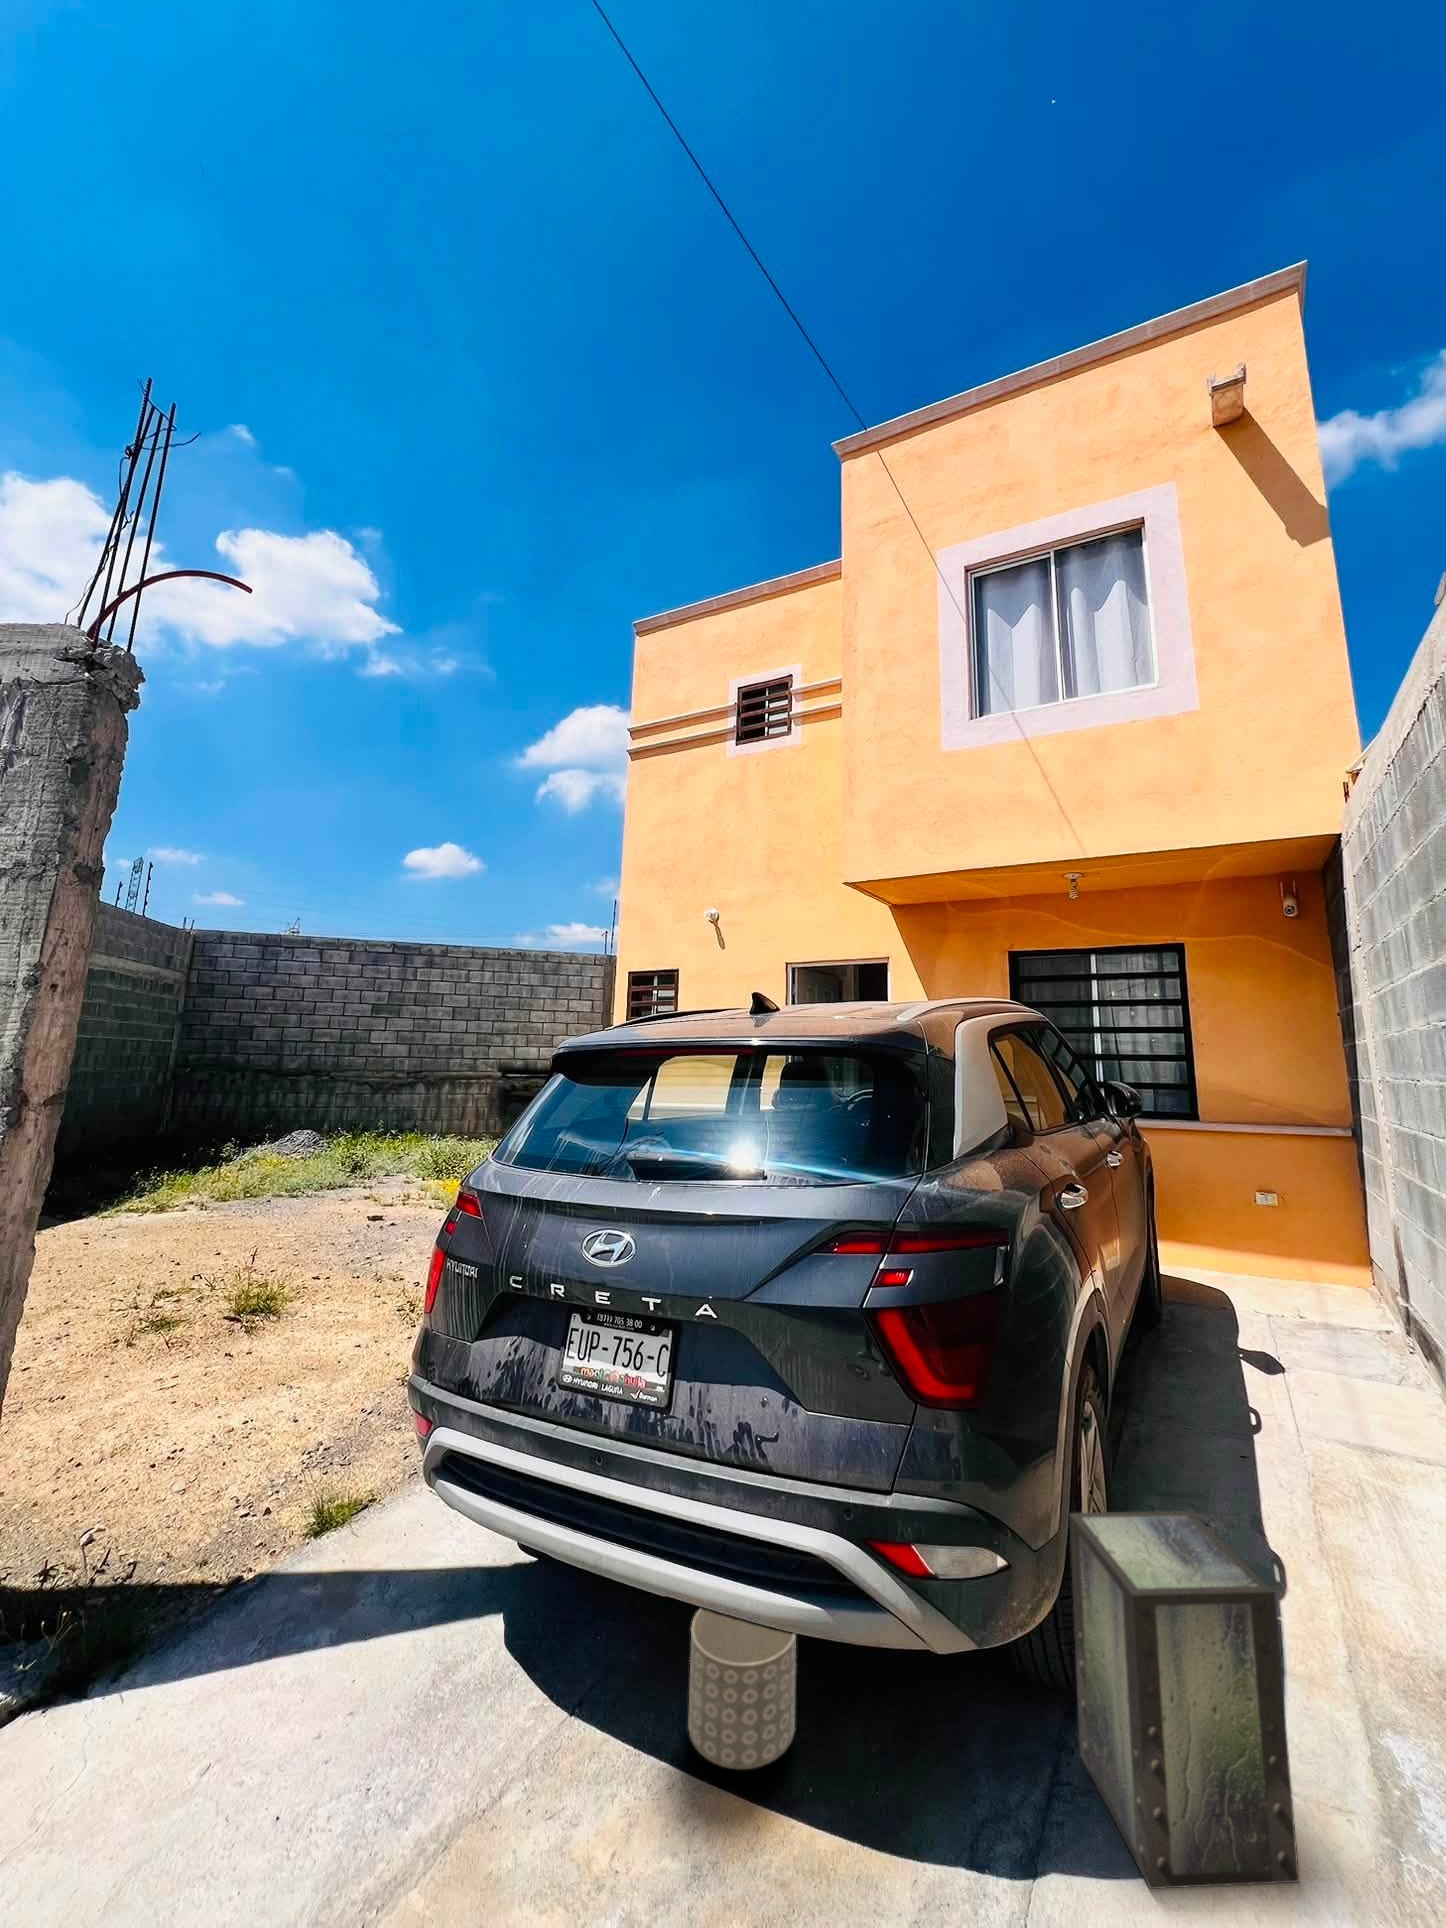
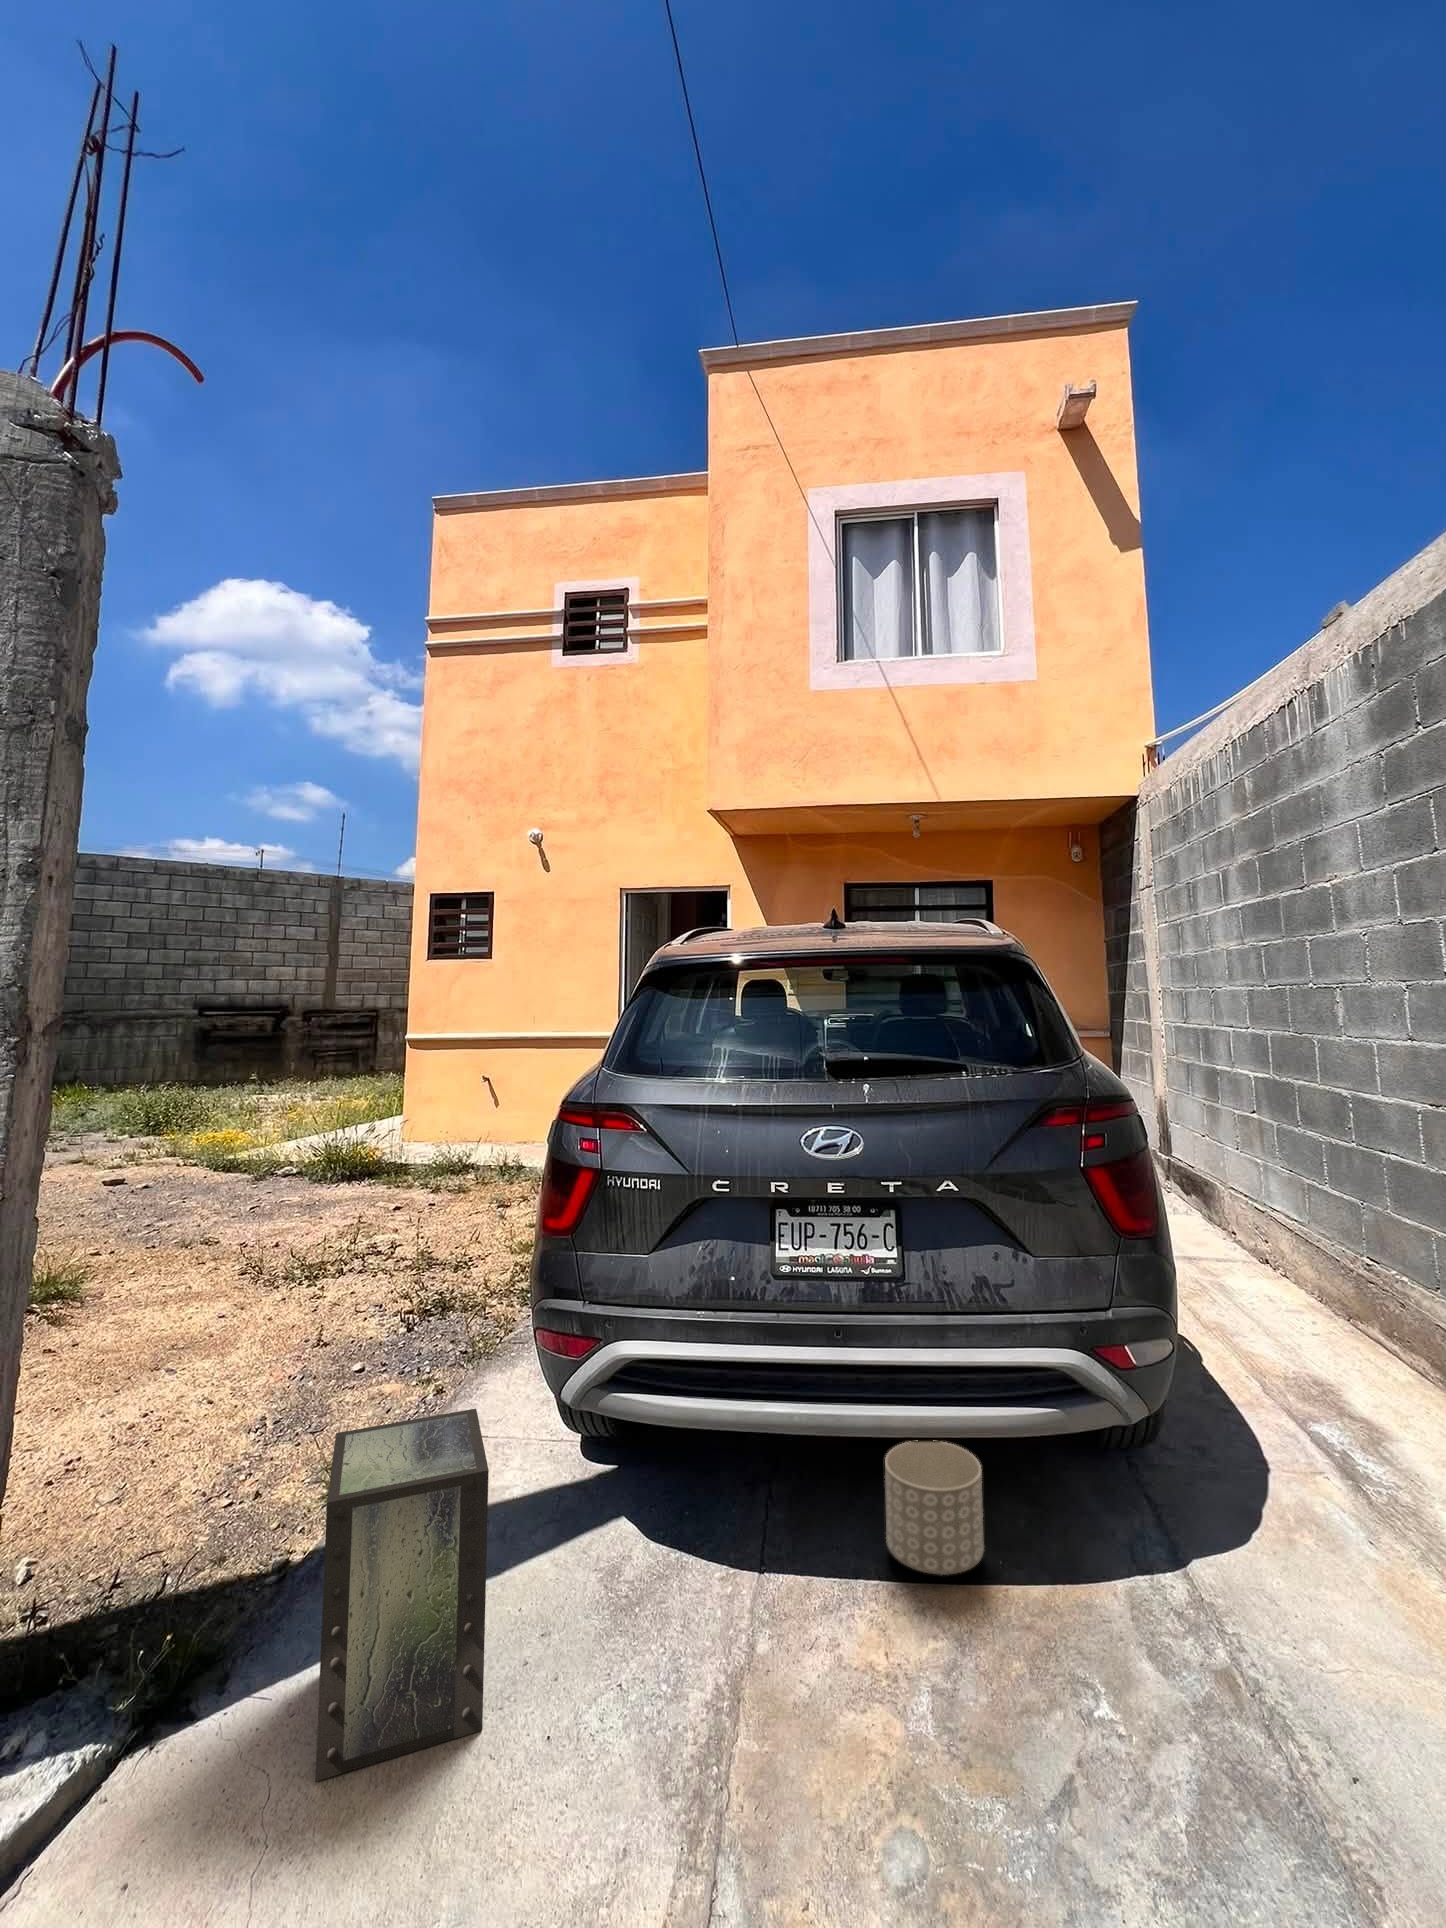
storage box: present [1069,1511,1300,1889] -> present [315,1409,489,1781]

